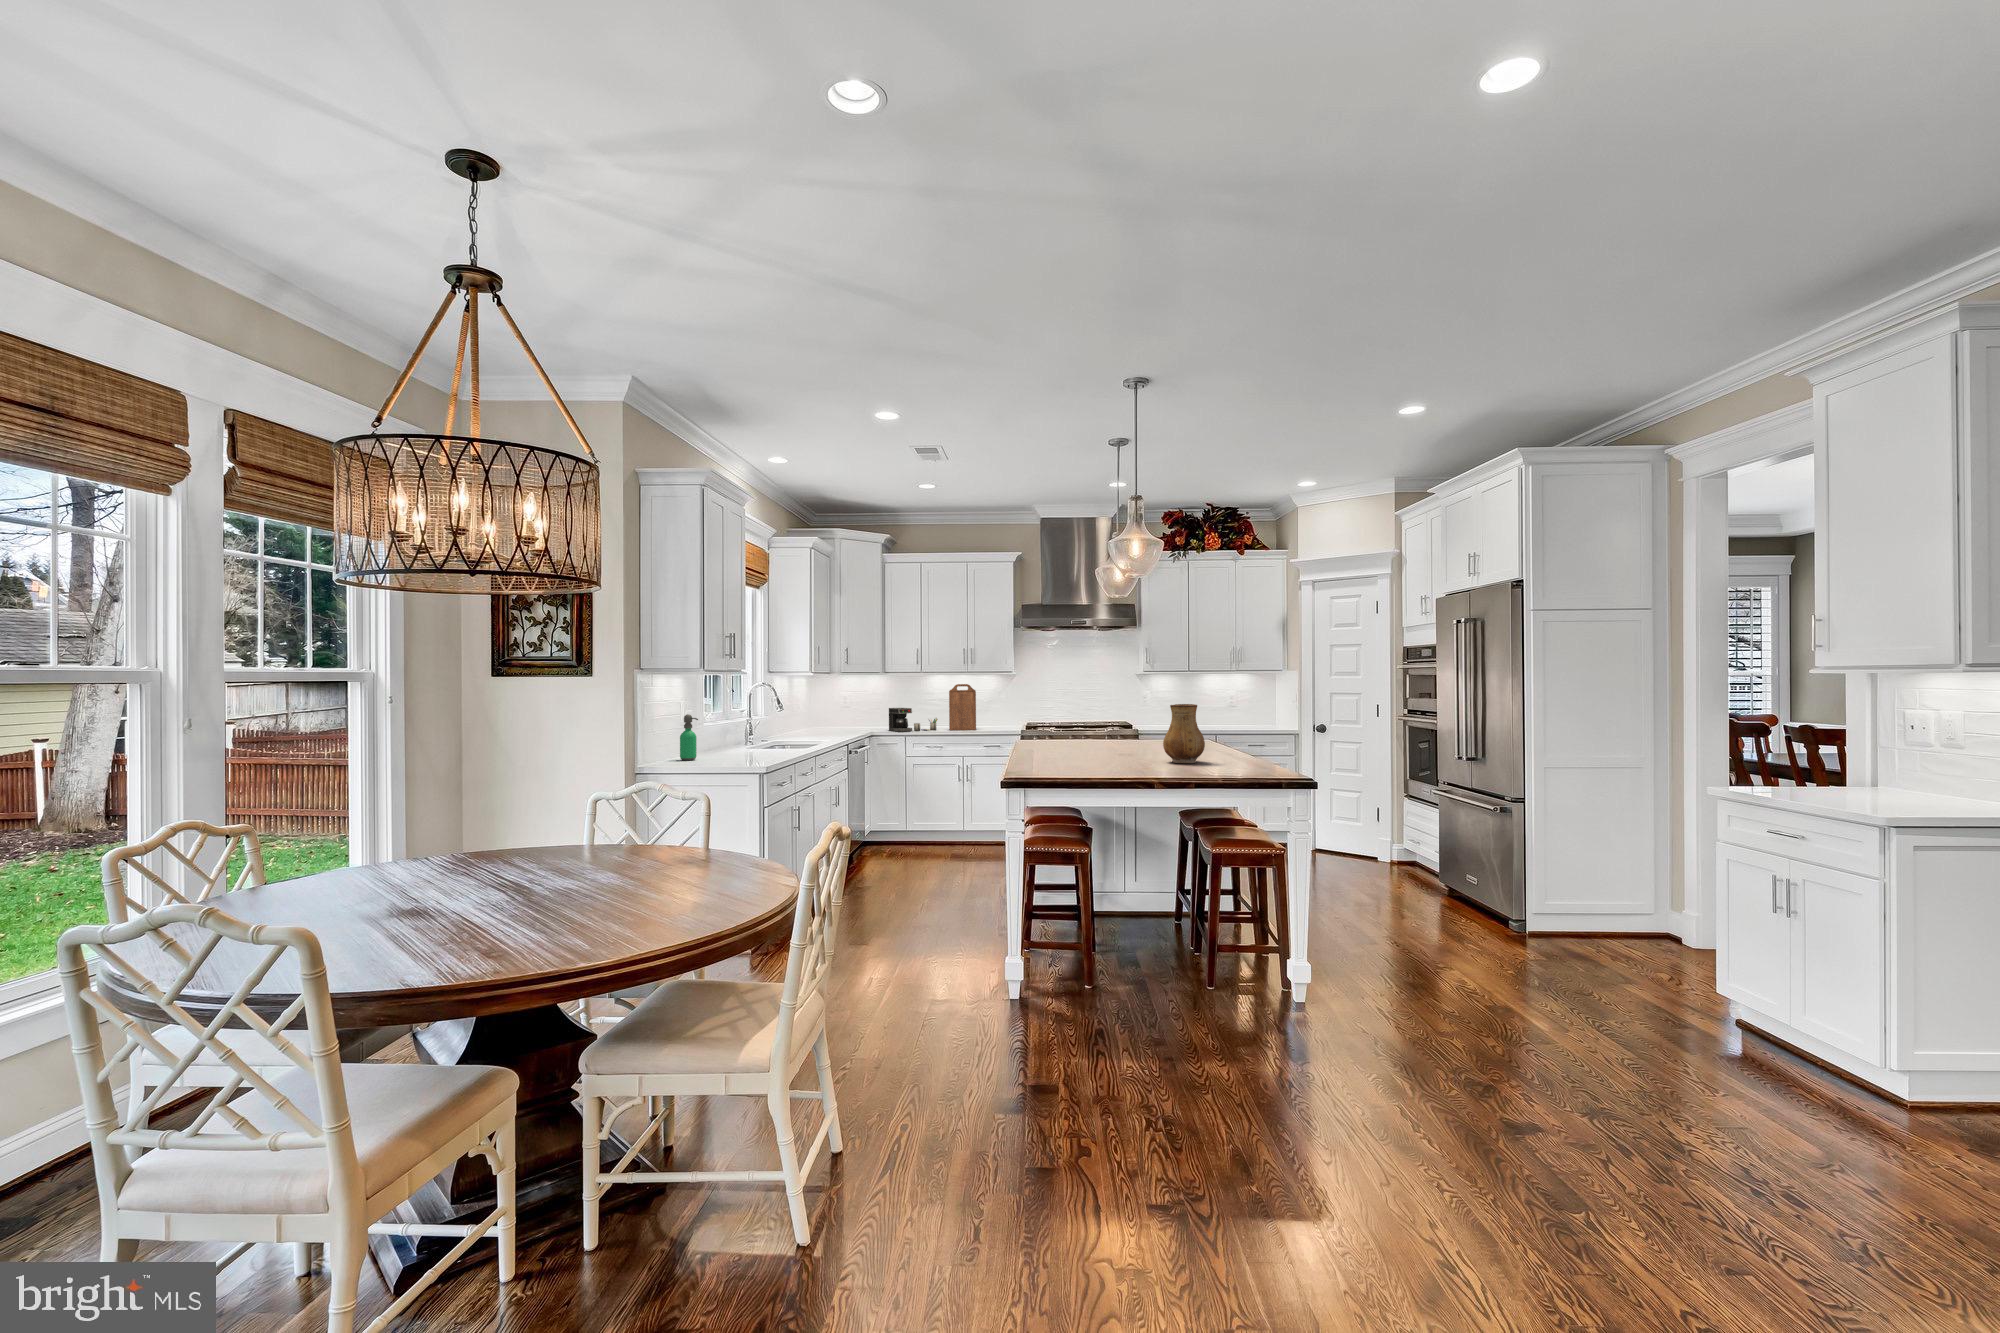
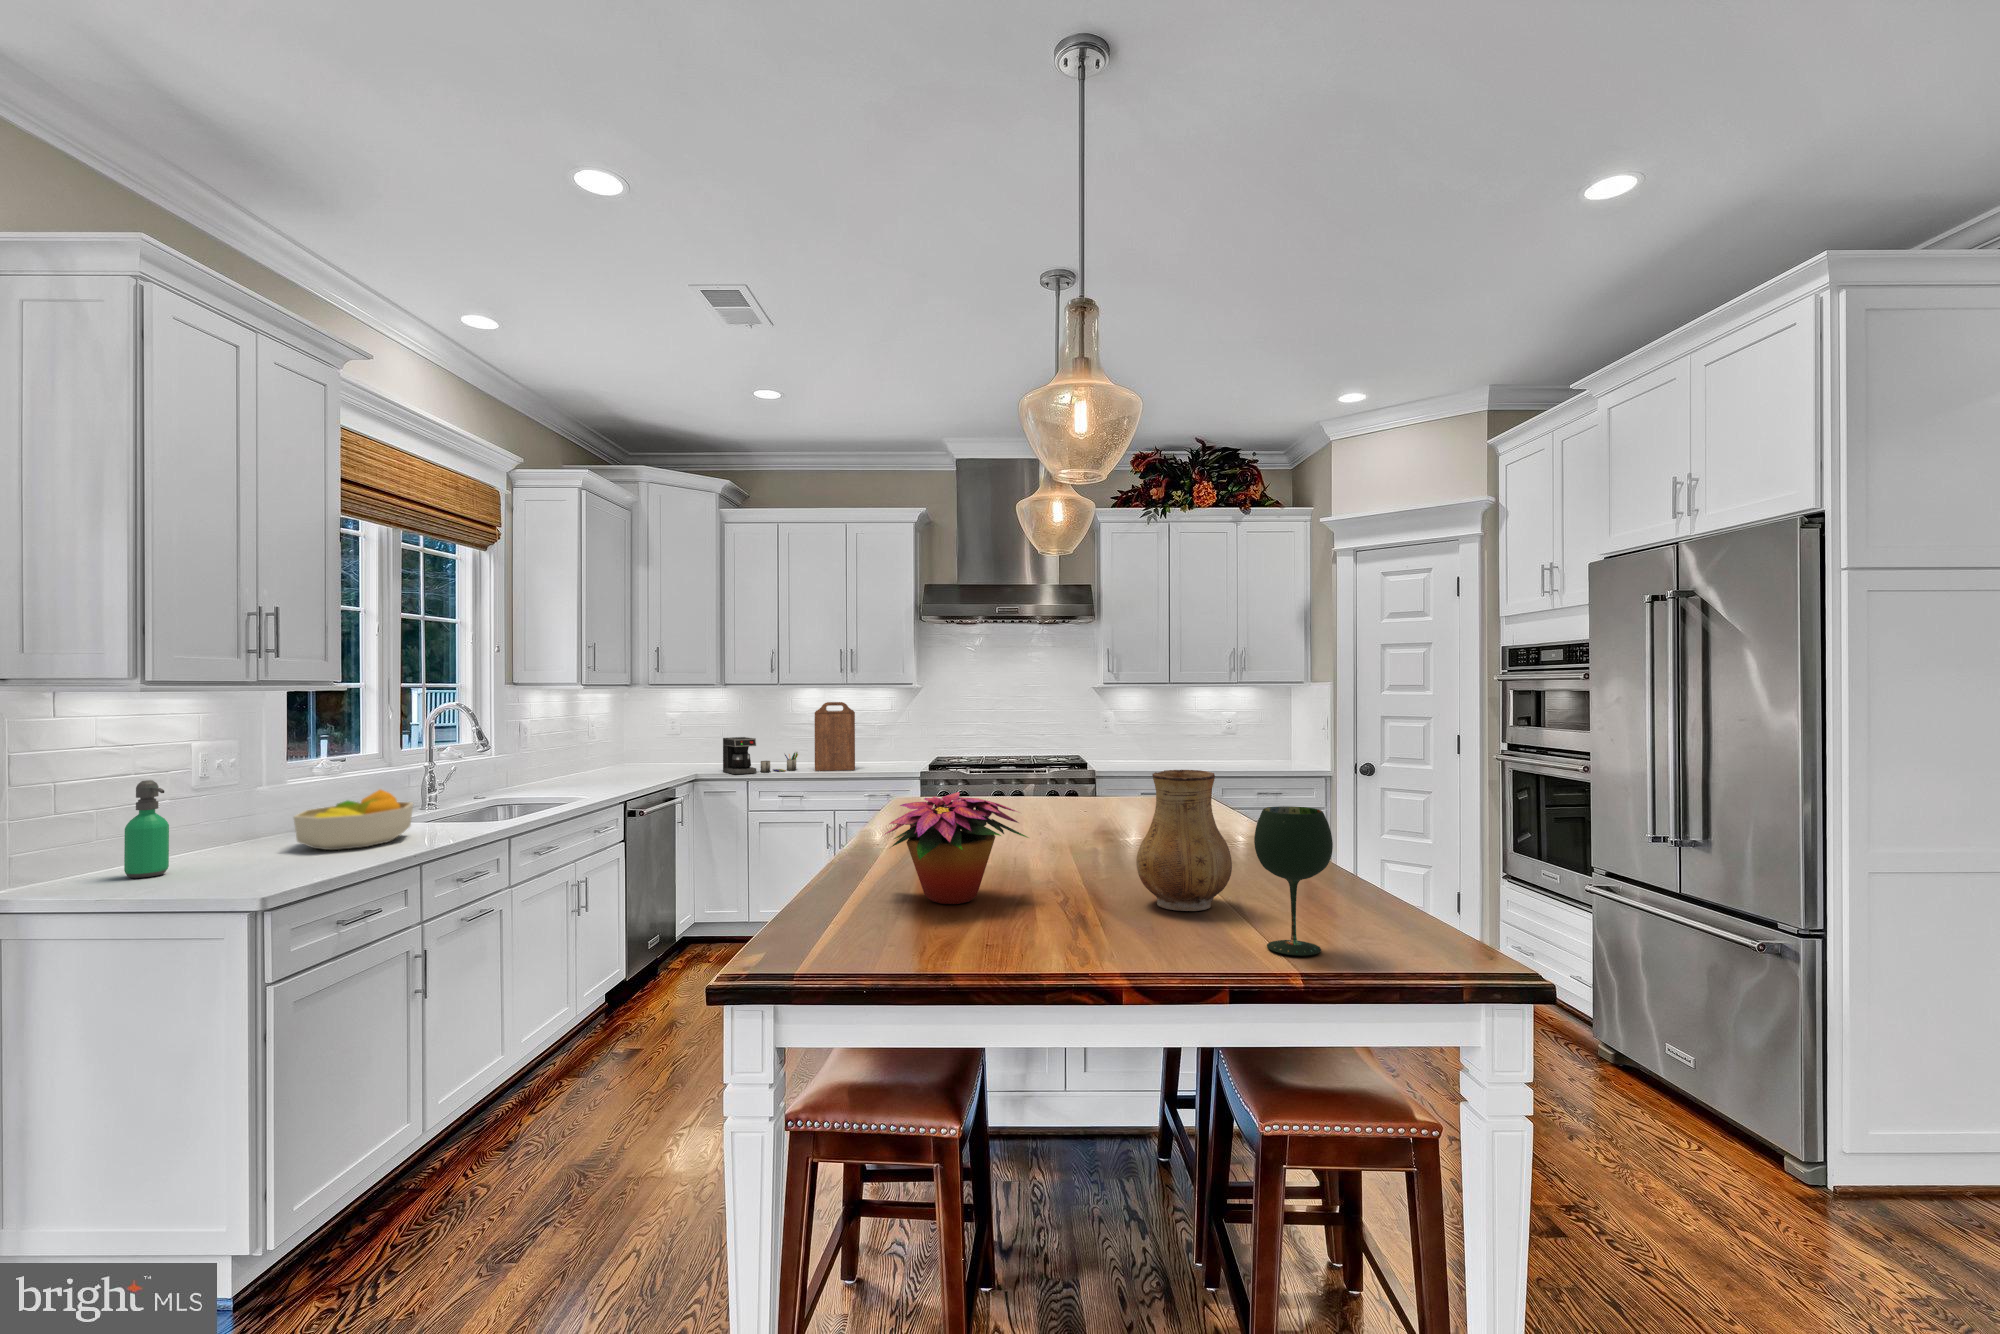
flower arrangement: none [1046,714,1118,762] -> present [884,792,1028,904]
wine glass: none [1210,714,1240,770] -> present [1254,806,1333,956]
fruit bowl: none [728,726,778,754] -> present [293,790,413,850]

